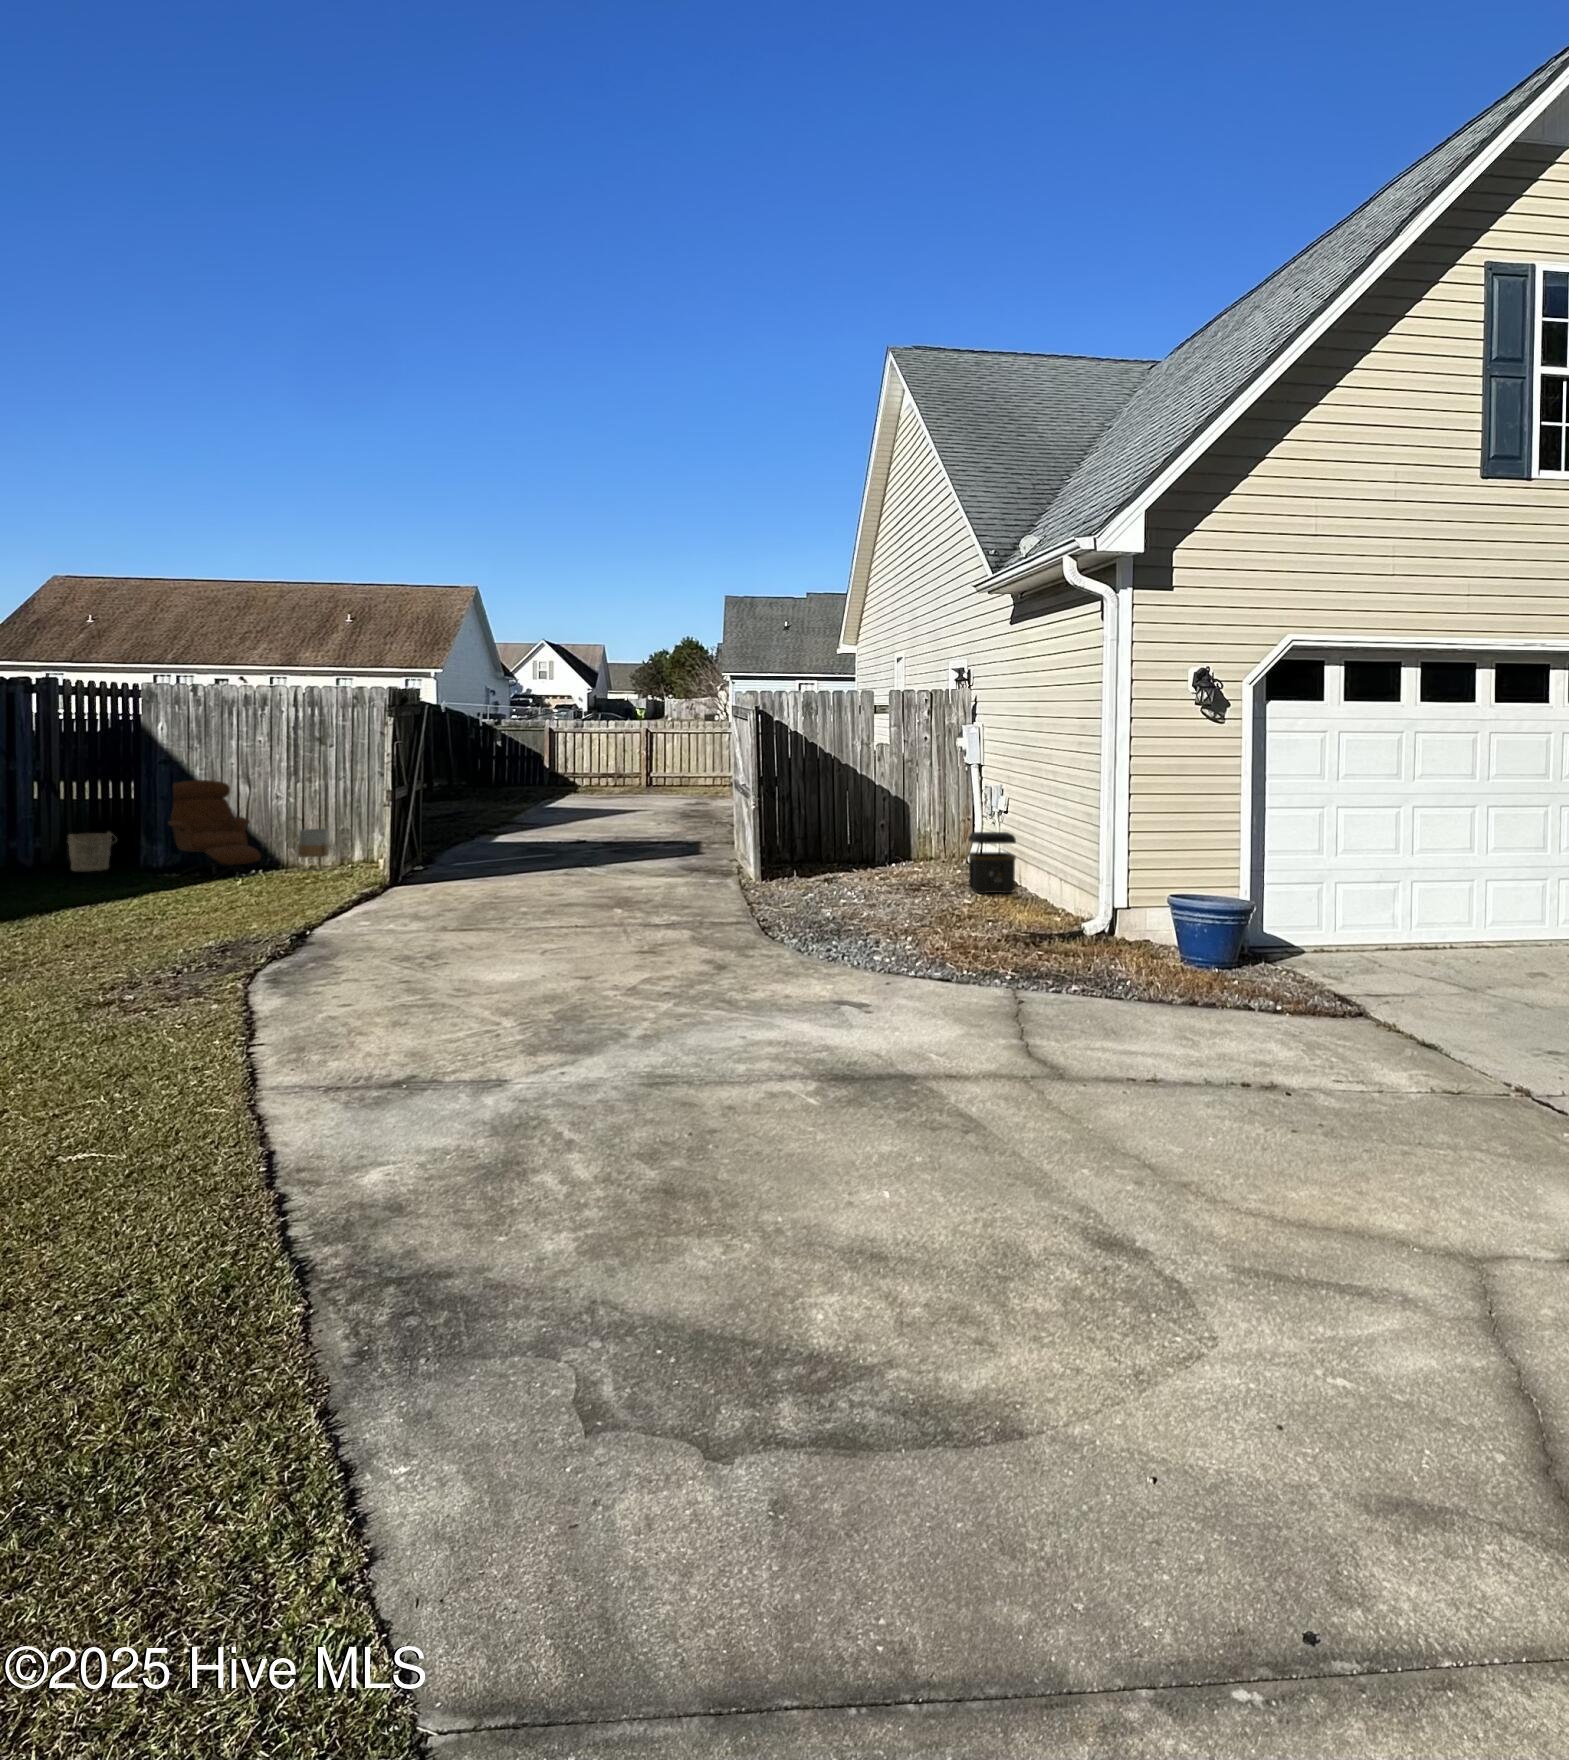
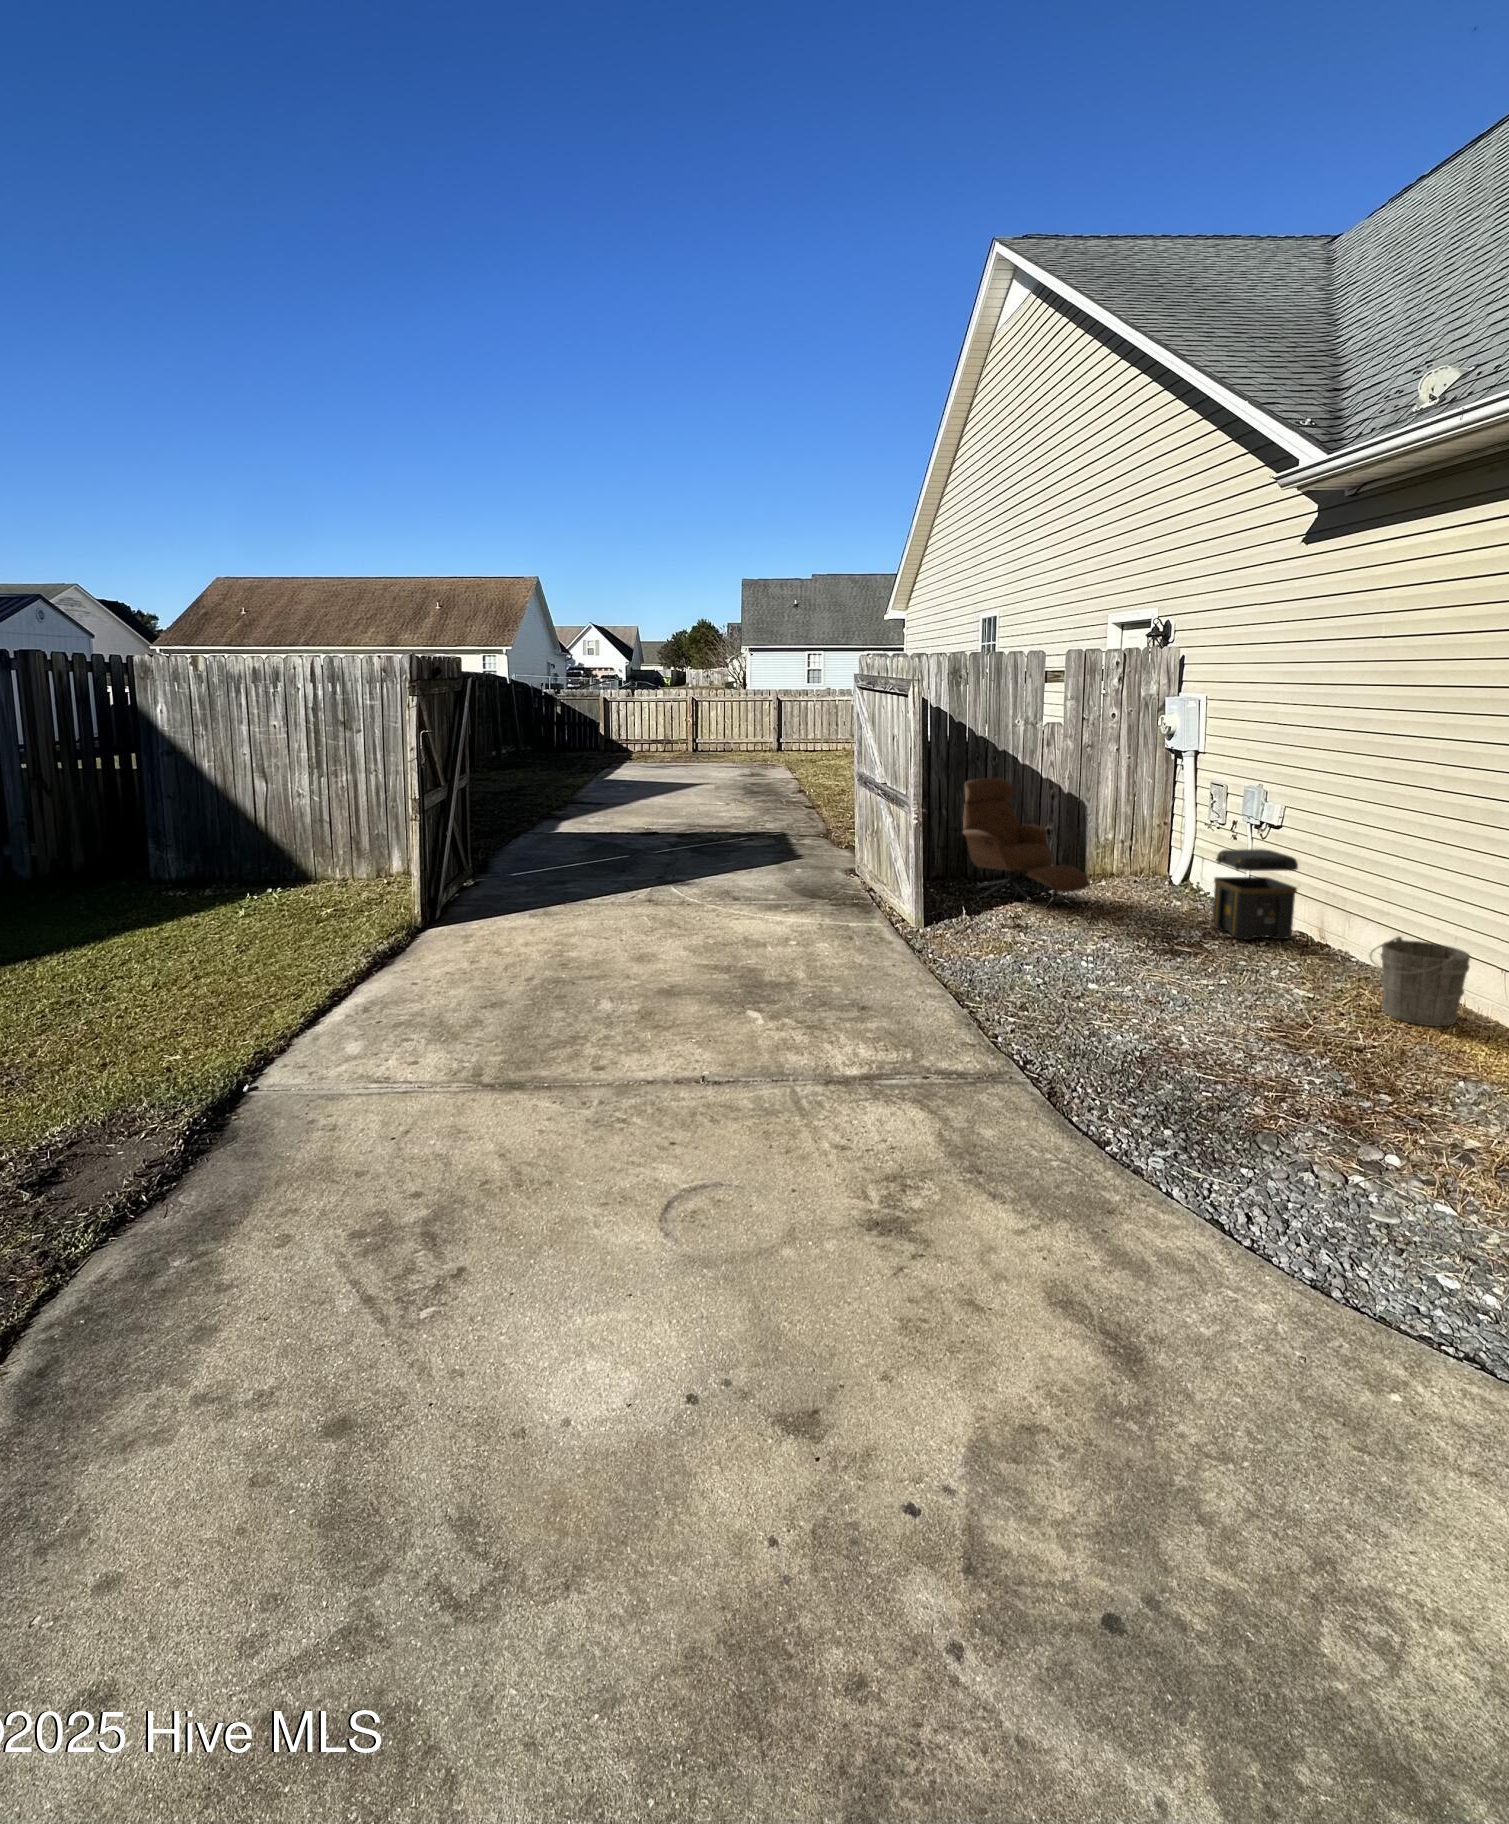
lounge chair: present [168,780,261,876] -> present [963,778,1090,908]
planter: present [298,829,329,857] -> none [324,834,364,887]
bucket: present [67,832,112,871] -> present [1370,936,1470,1026]

